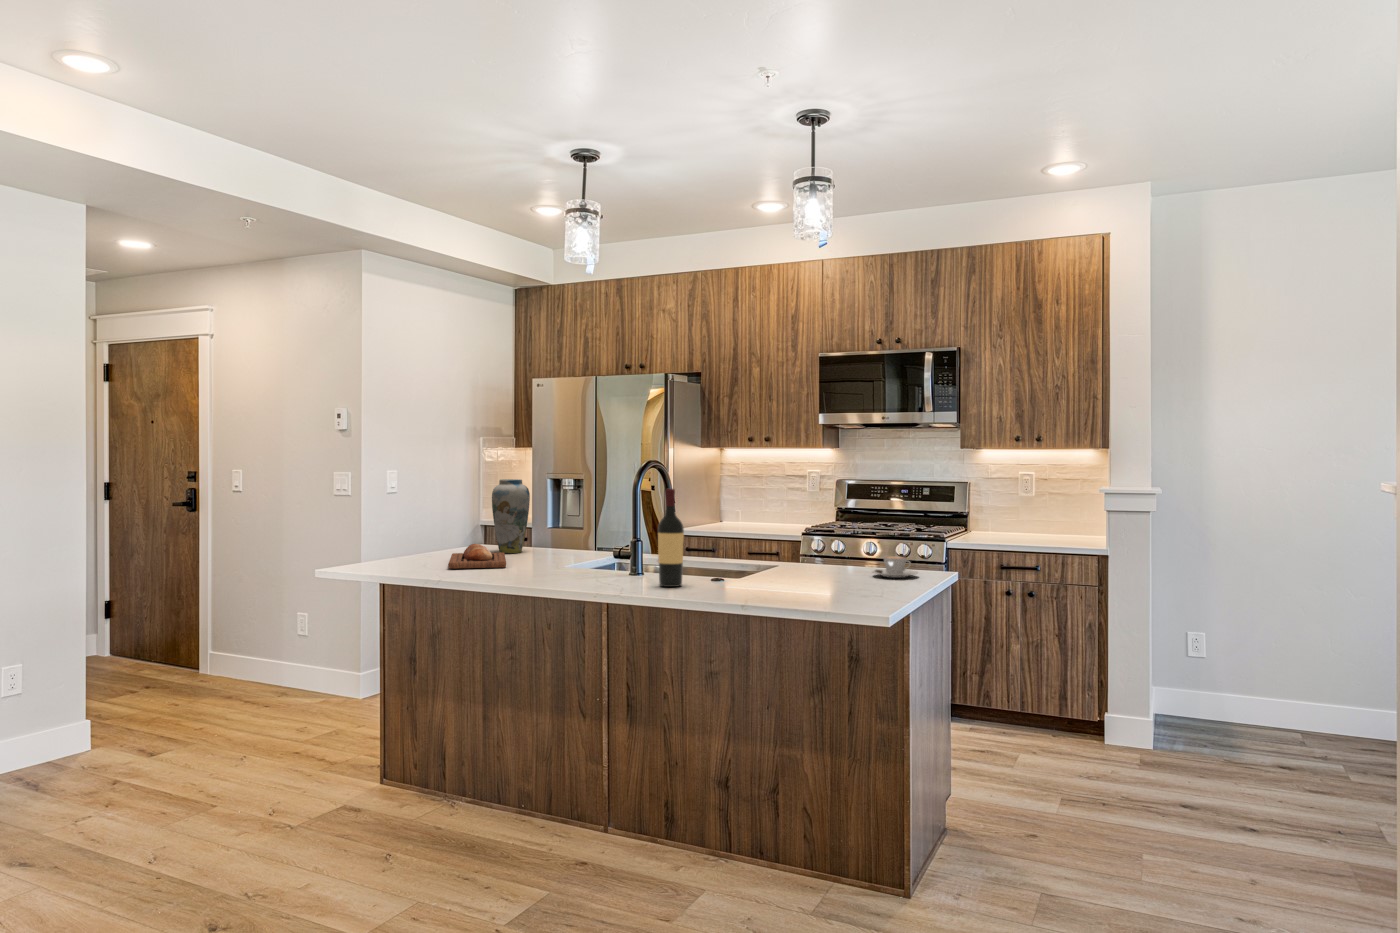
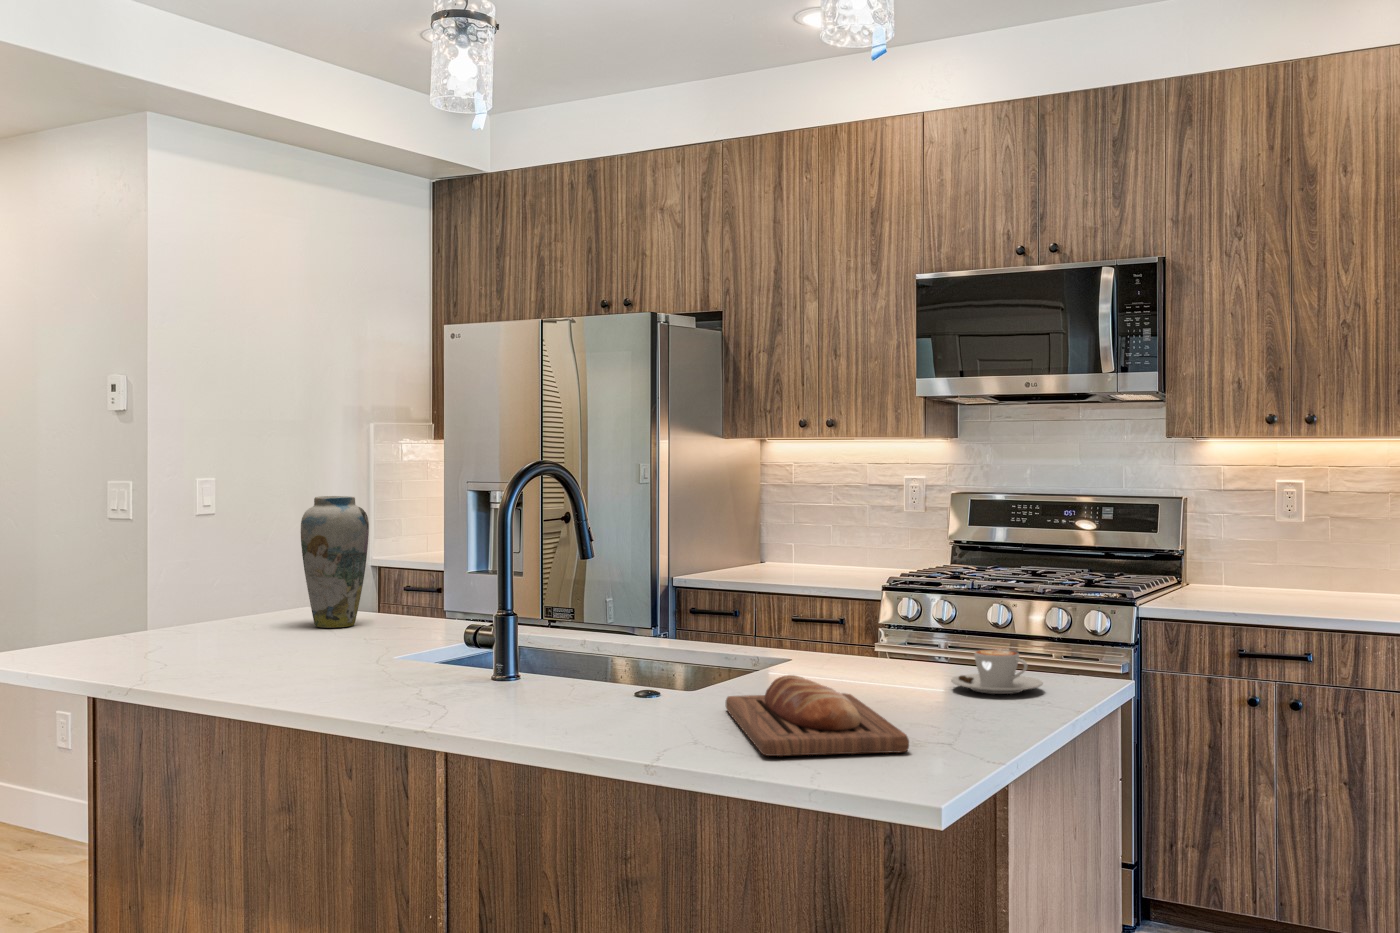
wine bottle: present [658,489,684,587] -> none [515,518,565,712]
bread loaf: present [448,544,506,568] -> present [725,675,909,756]

